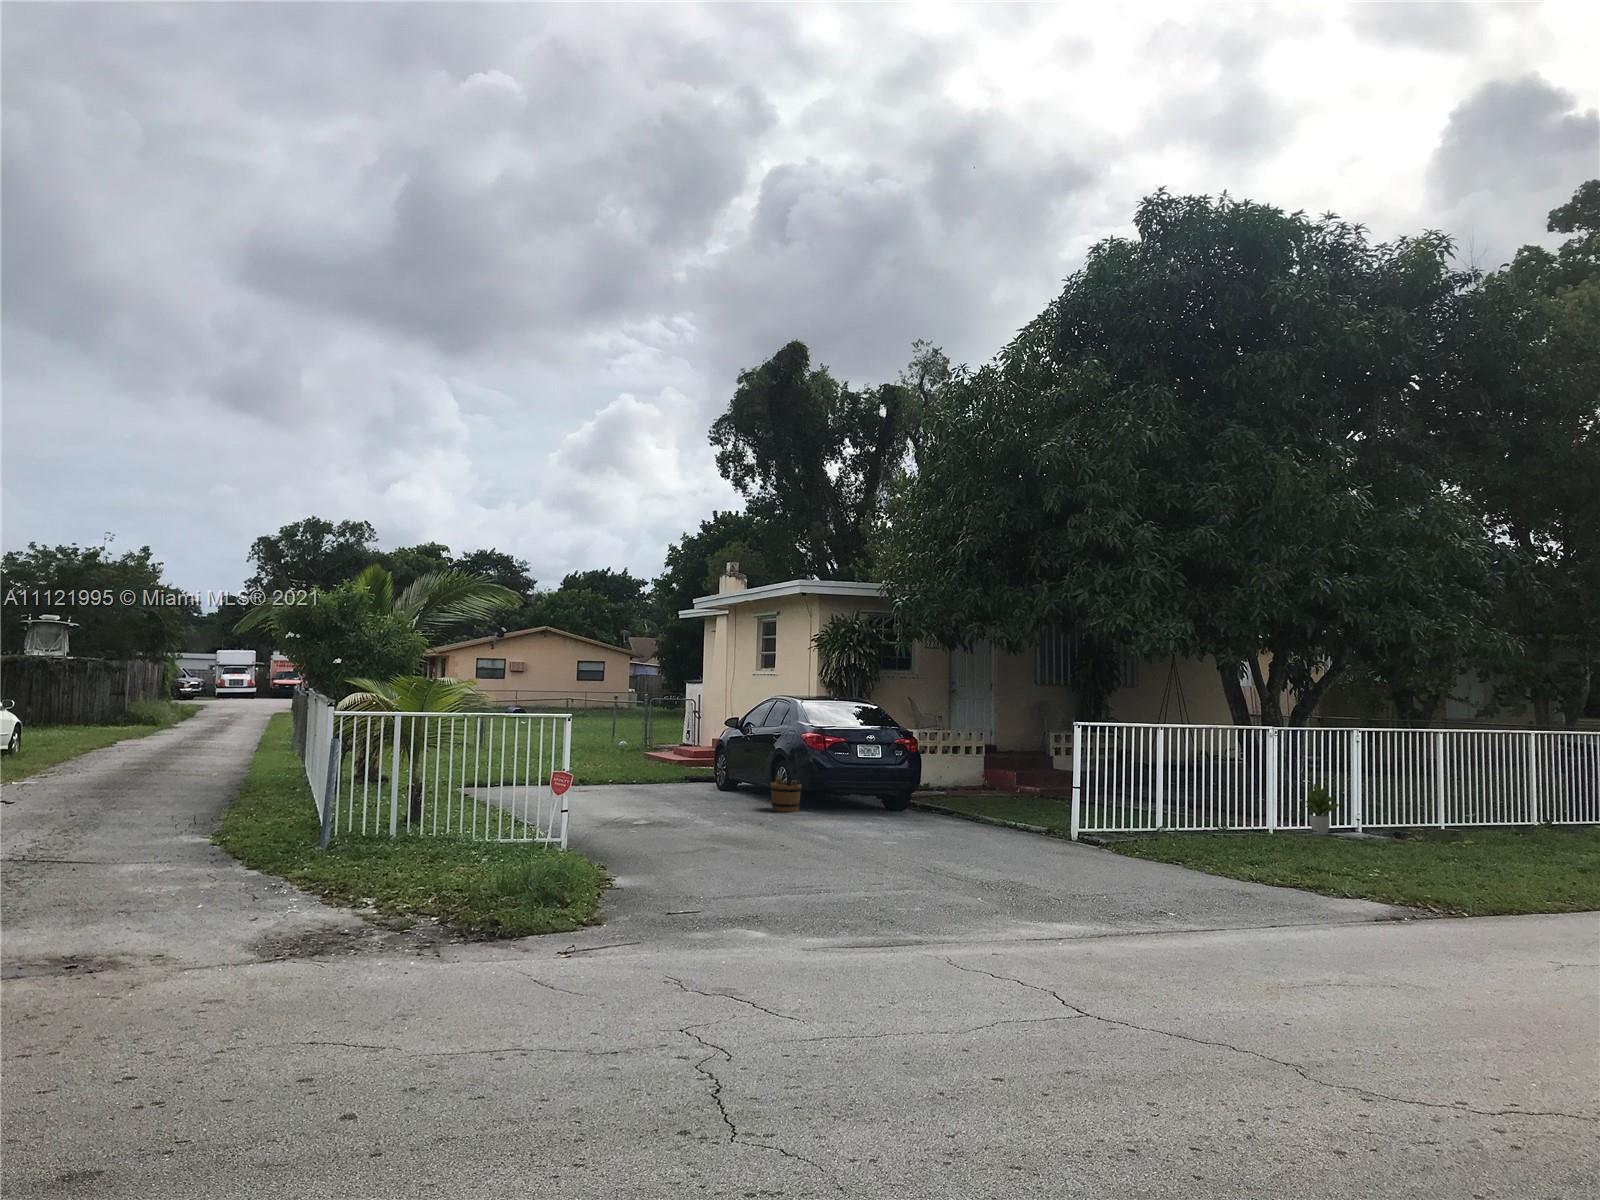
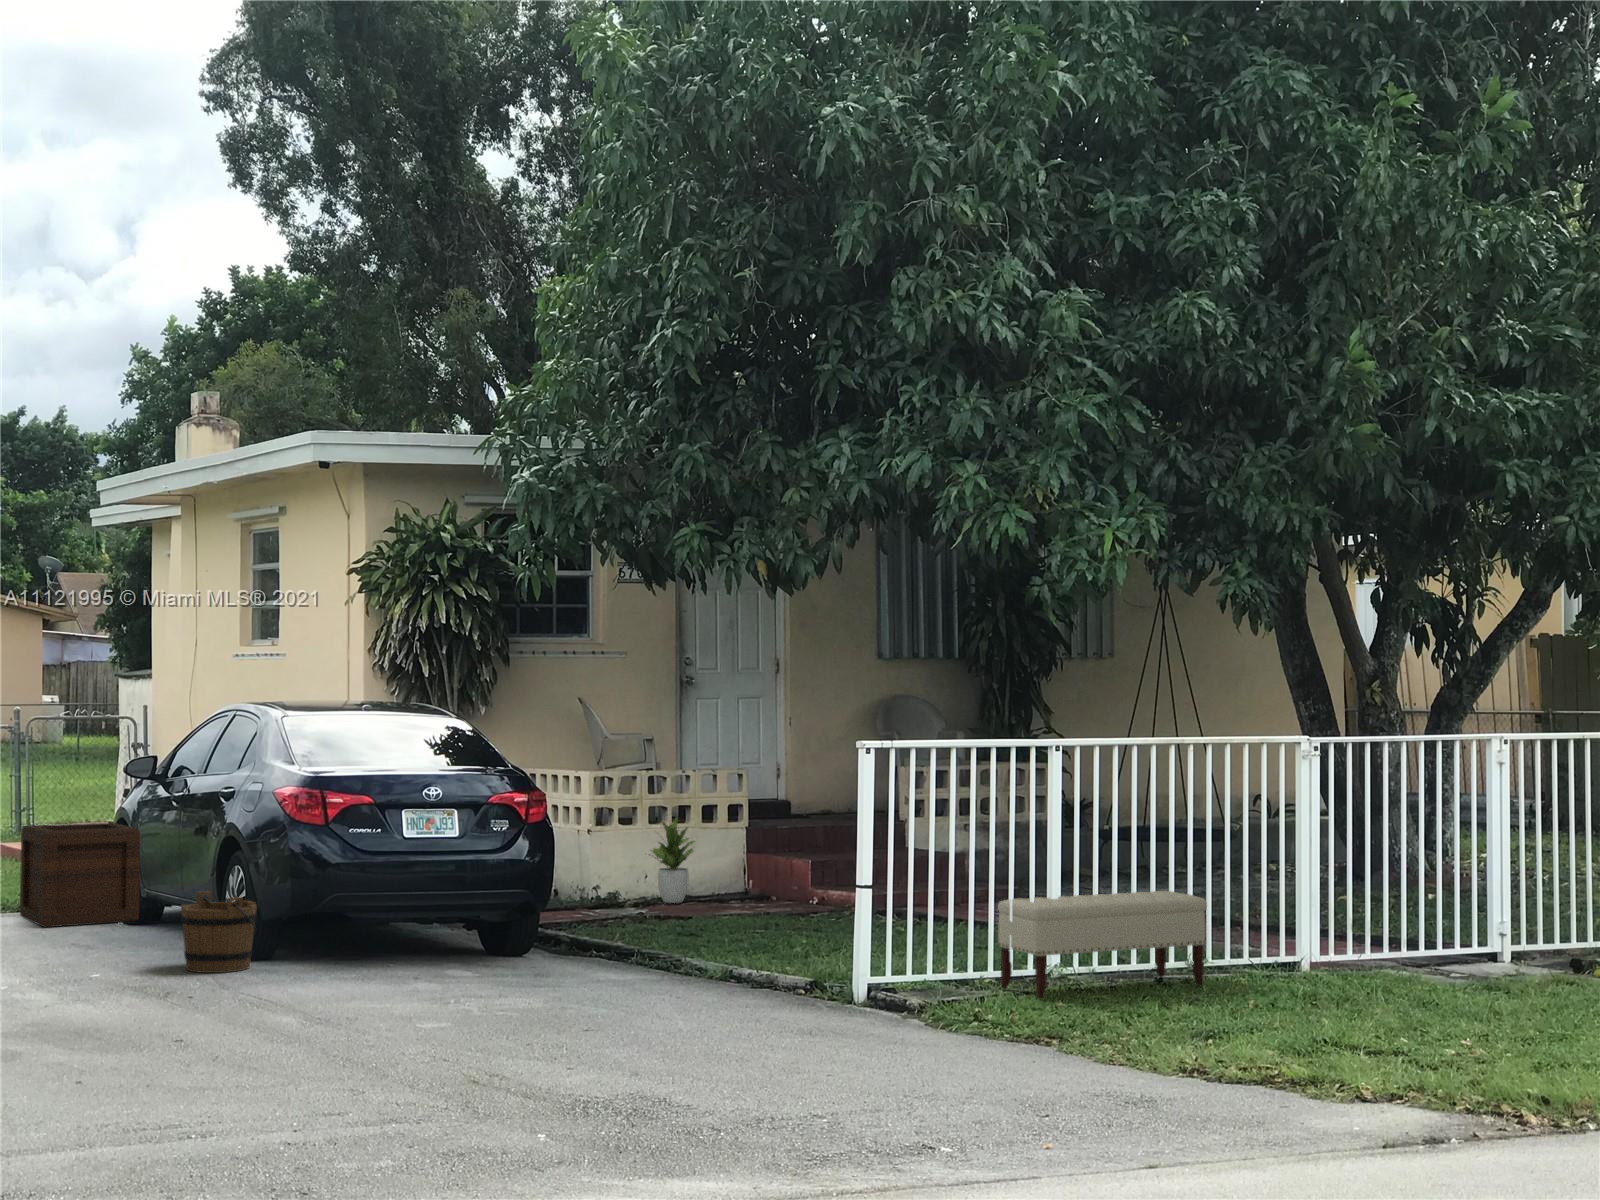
wooden crate: none [686,746,737,789] -> present [20,823,140,927]
potted plant: present [1306,784,1339,835] -> present [652,817,694,903]
bench: none [1133,795,1230,841] -> present [998,891,1207,999]

